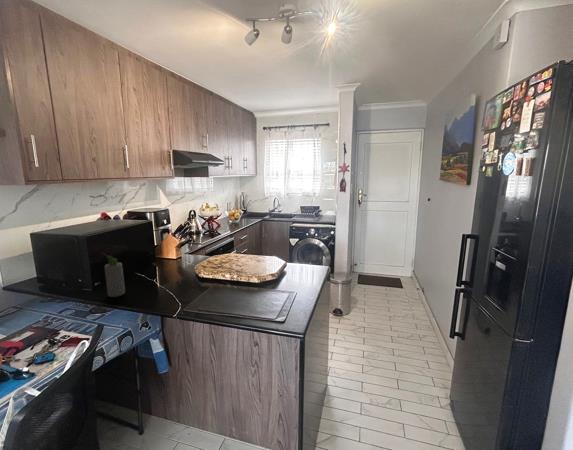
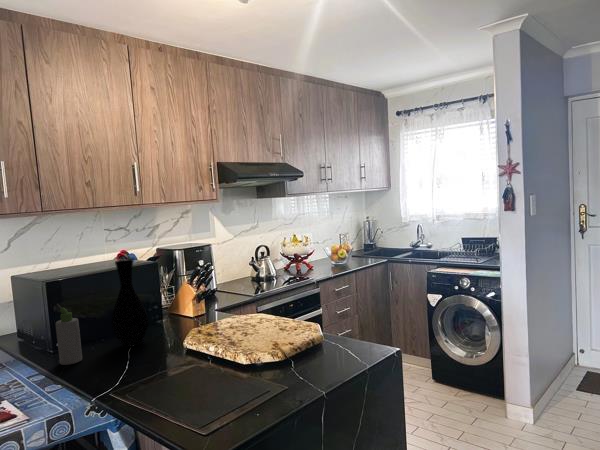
vase: none [138,219,165,281] -> present [112,259,149,347]

